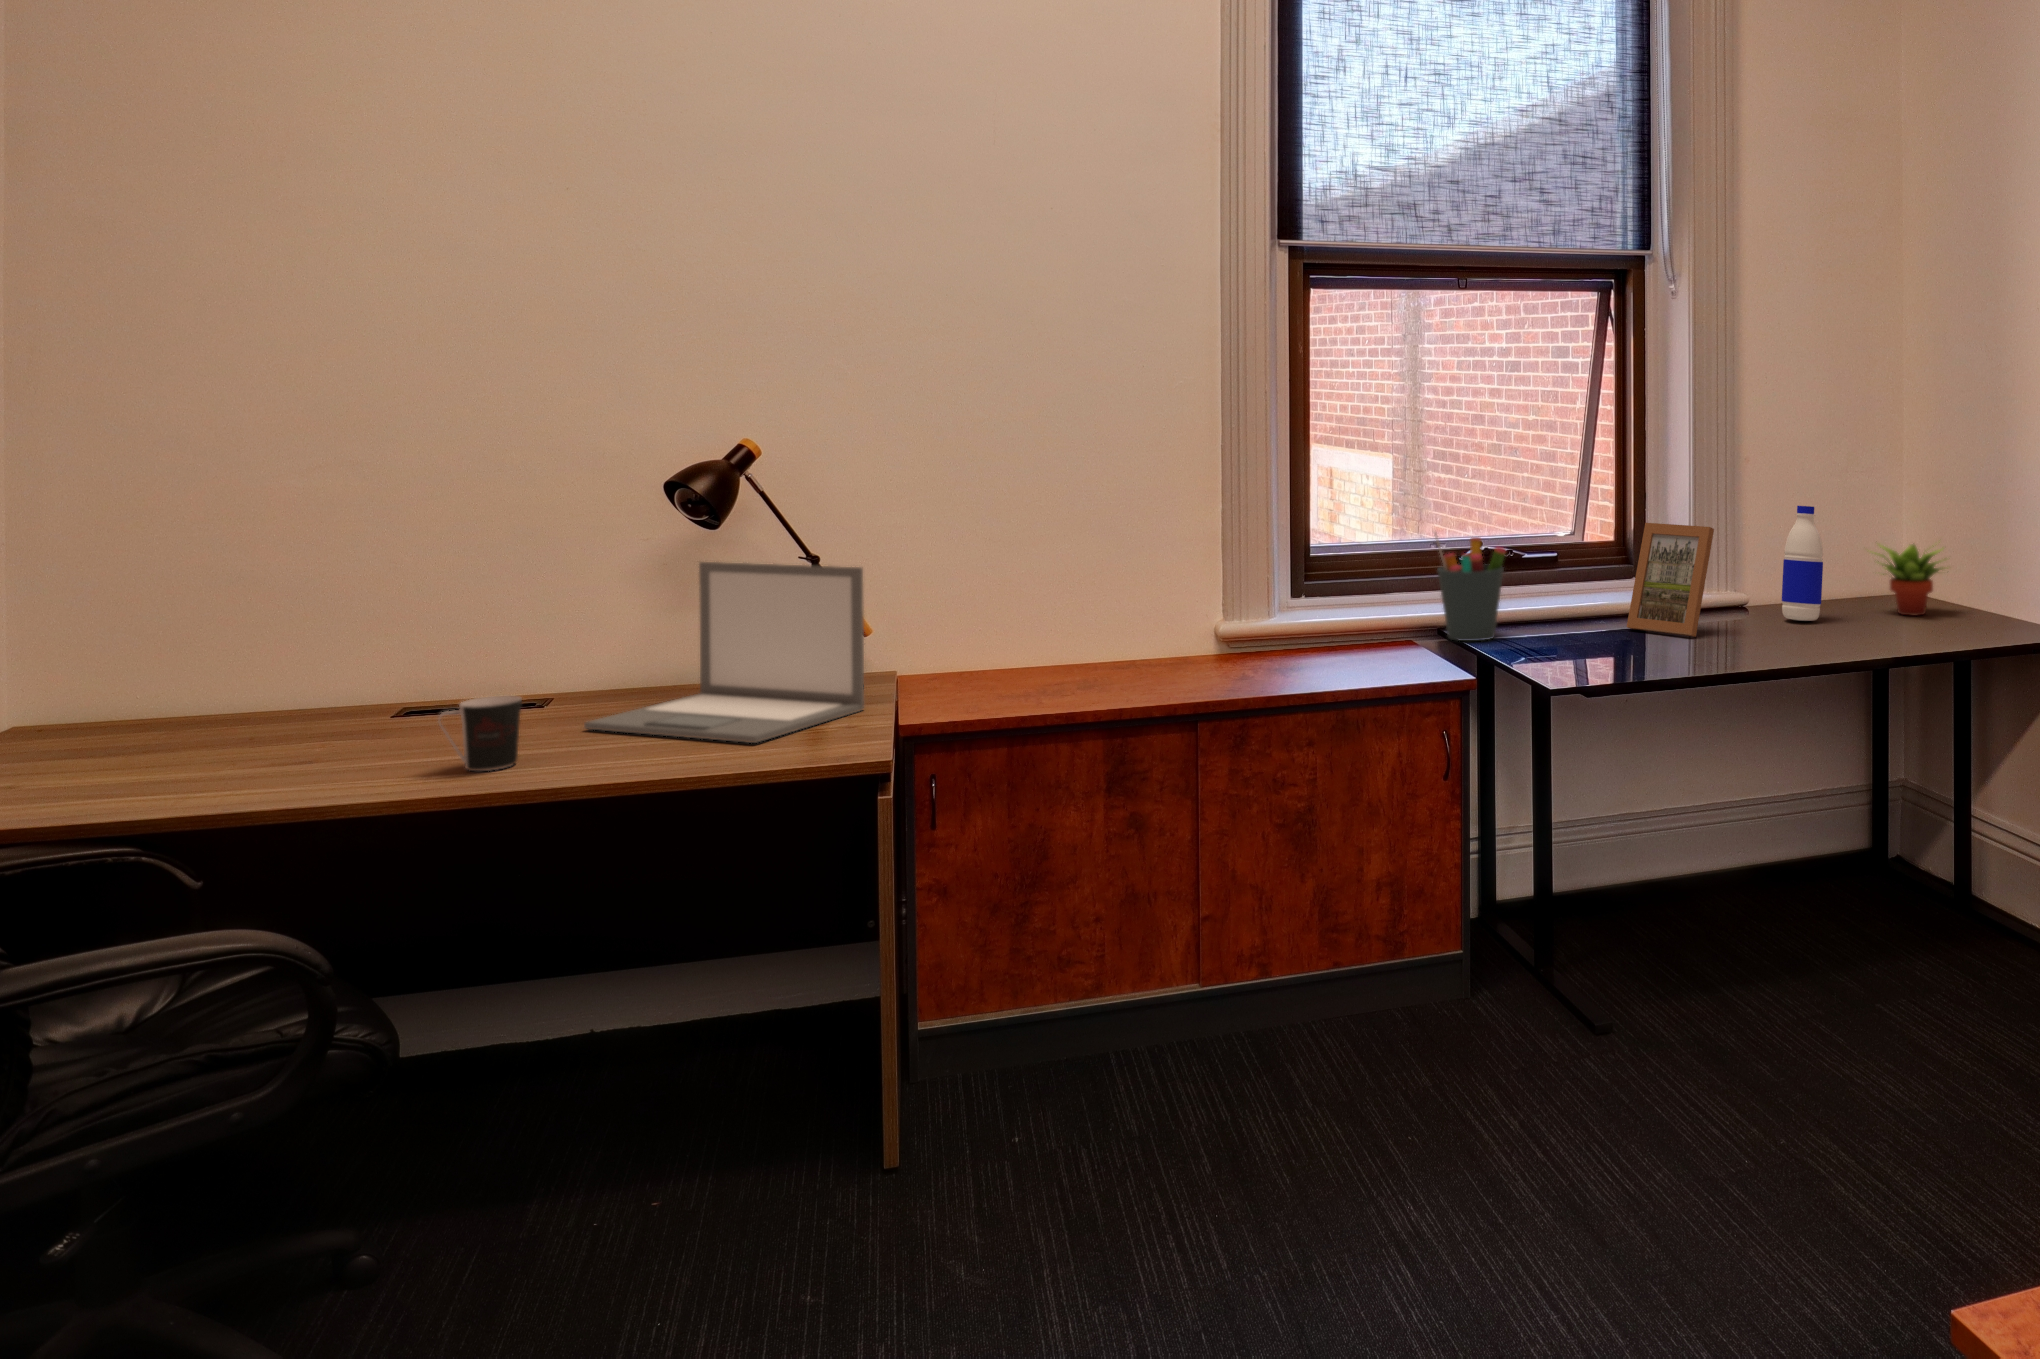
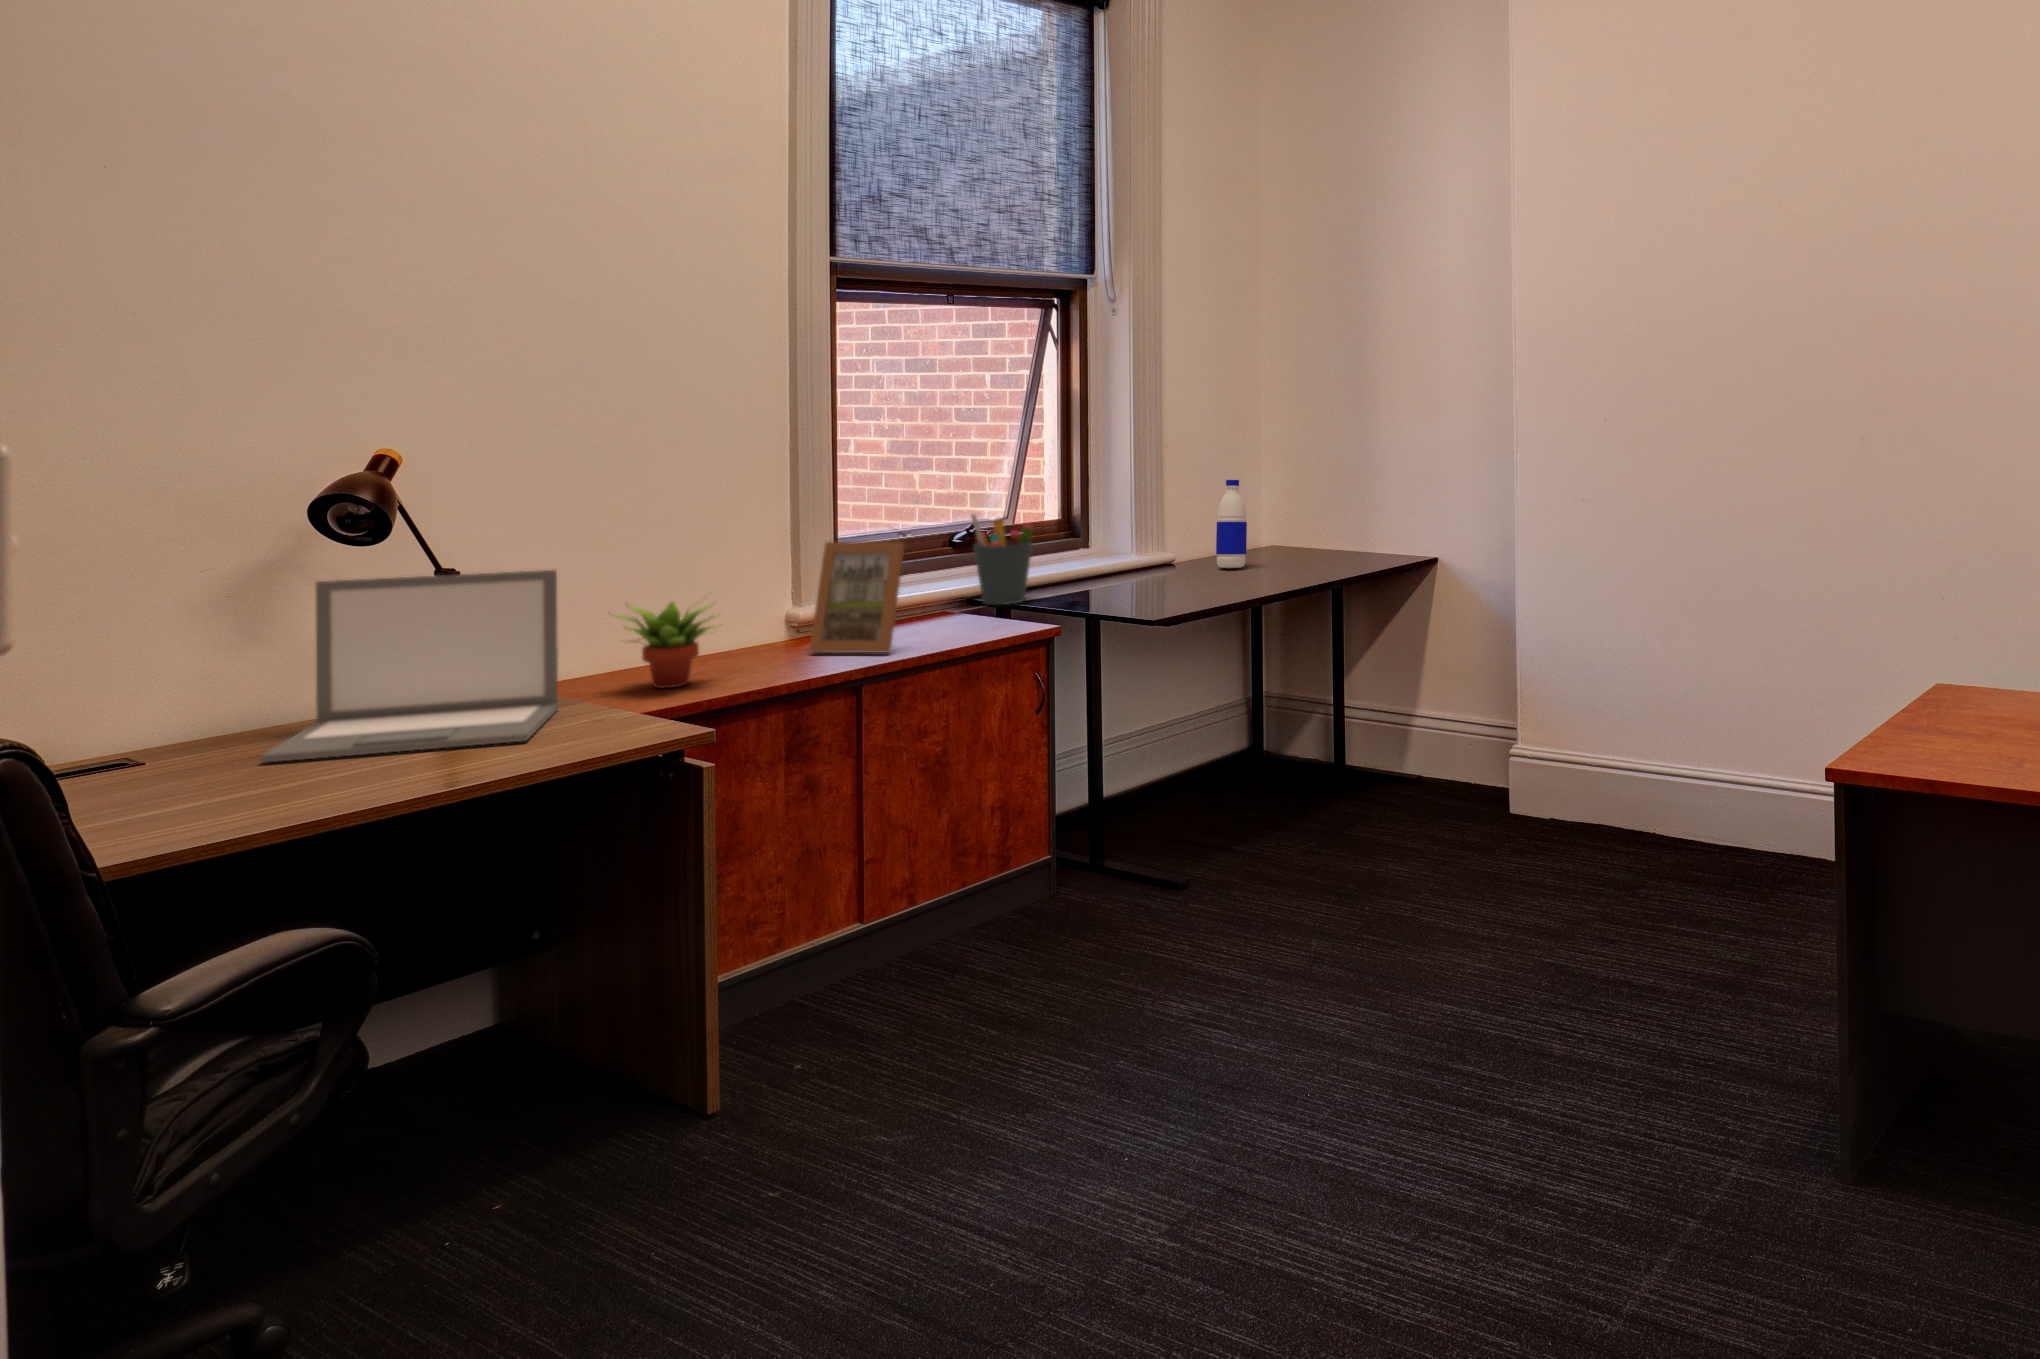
picture frame: present [1627,523,1714,637] -> present [809,541,905,653]
succulent plant: present [1878,544,1948,616] -> present [614,602,714,688]
coffee cup: present [440,695,522,771] -> none [196,722,287,804]

